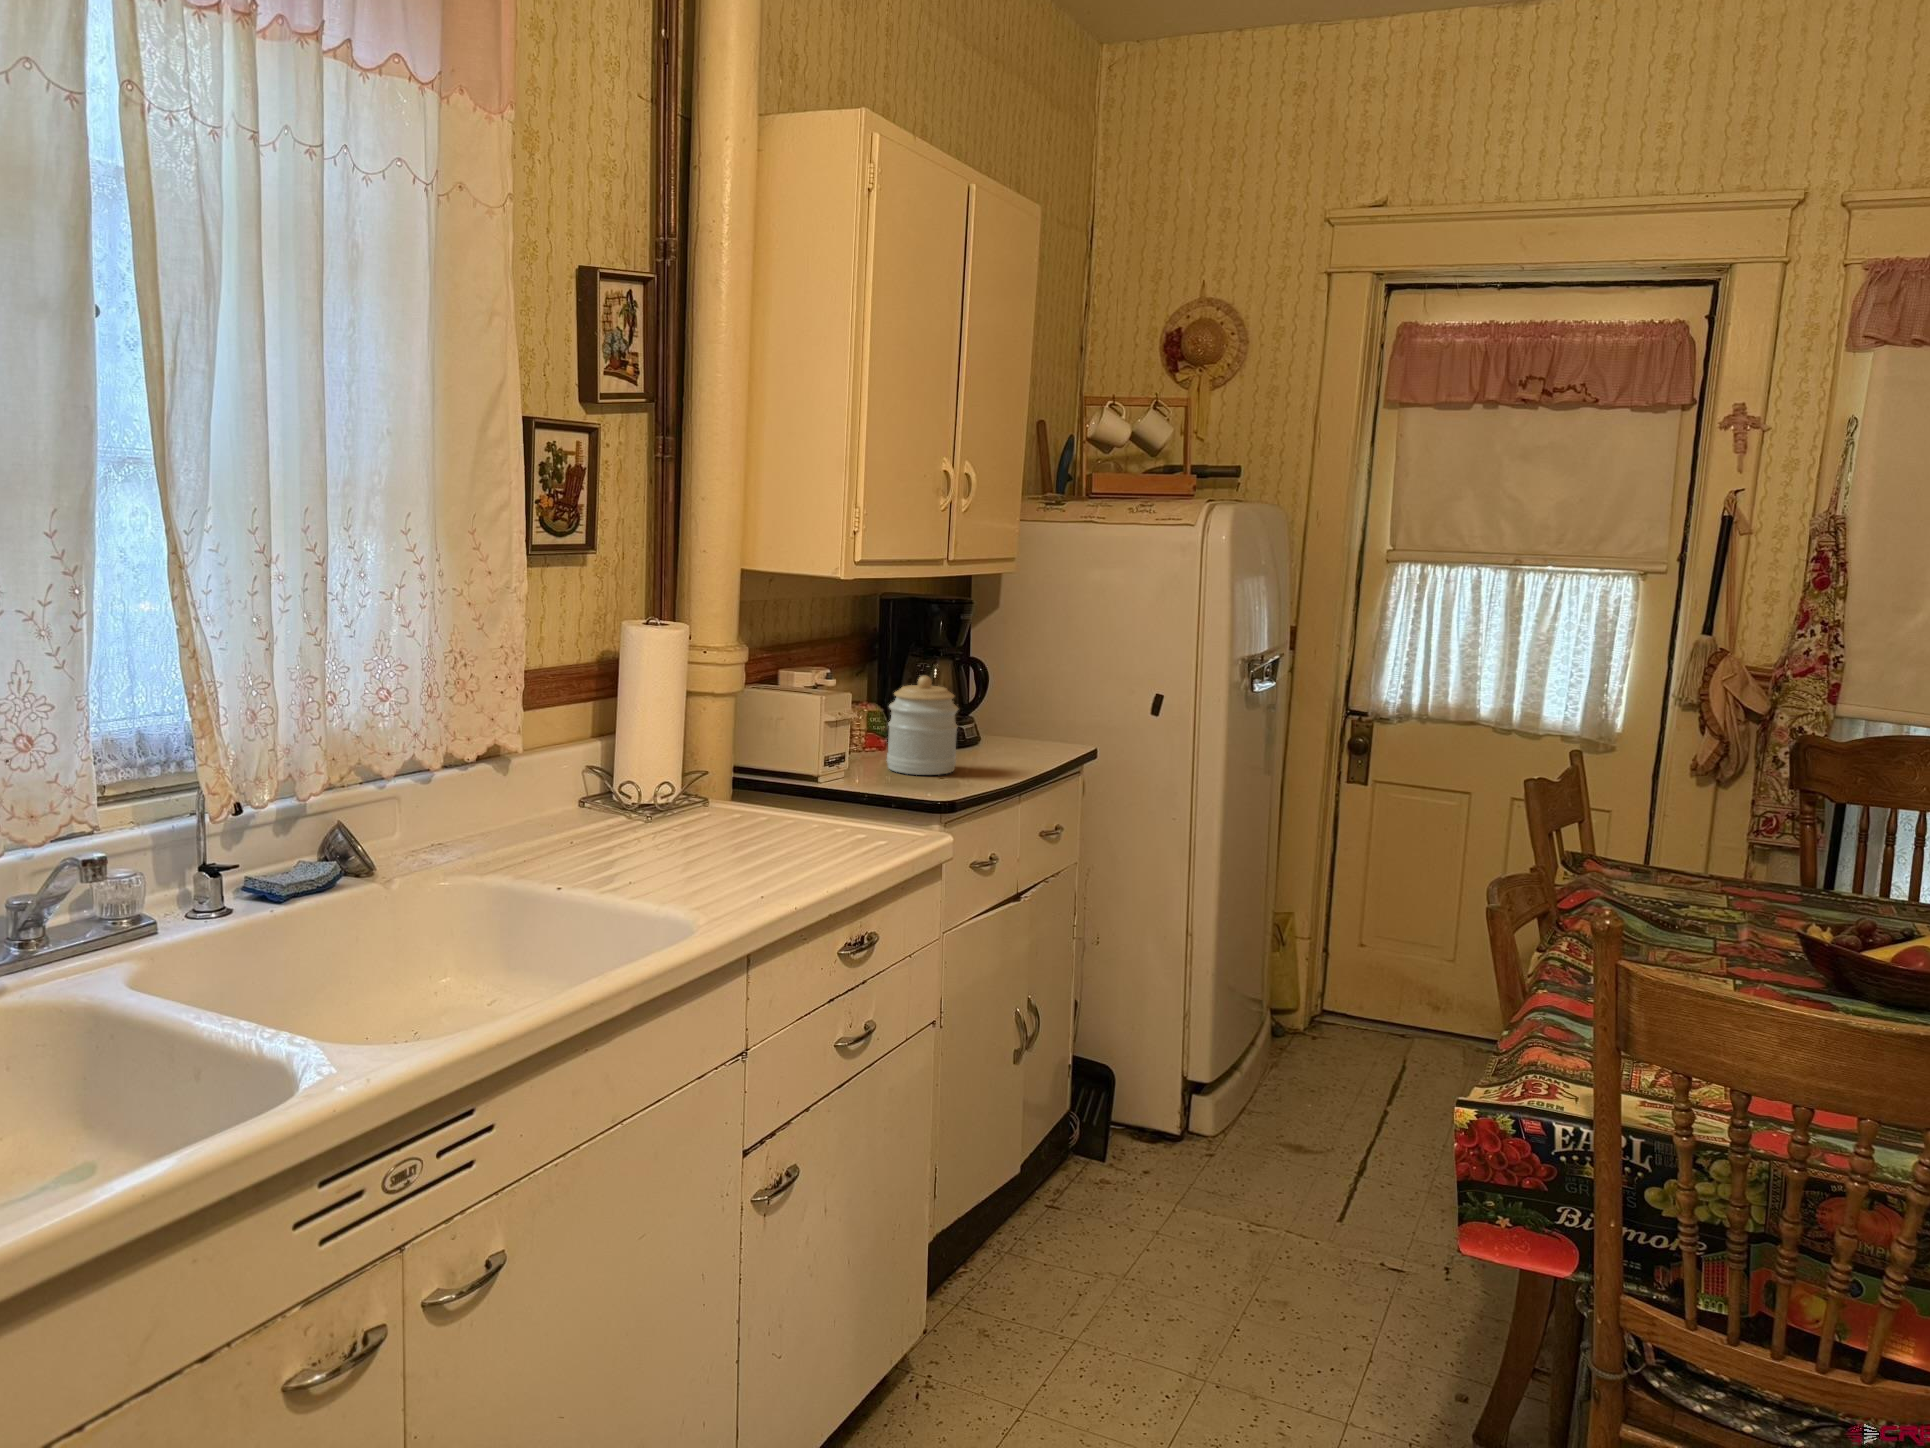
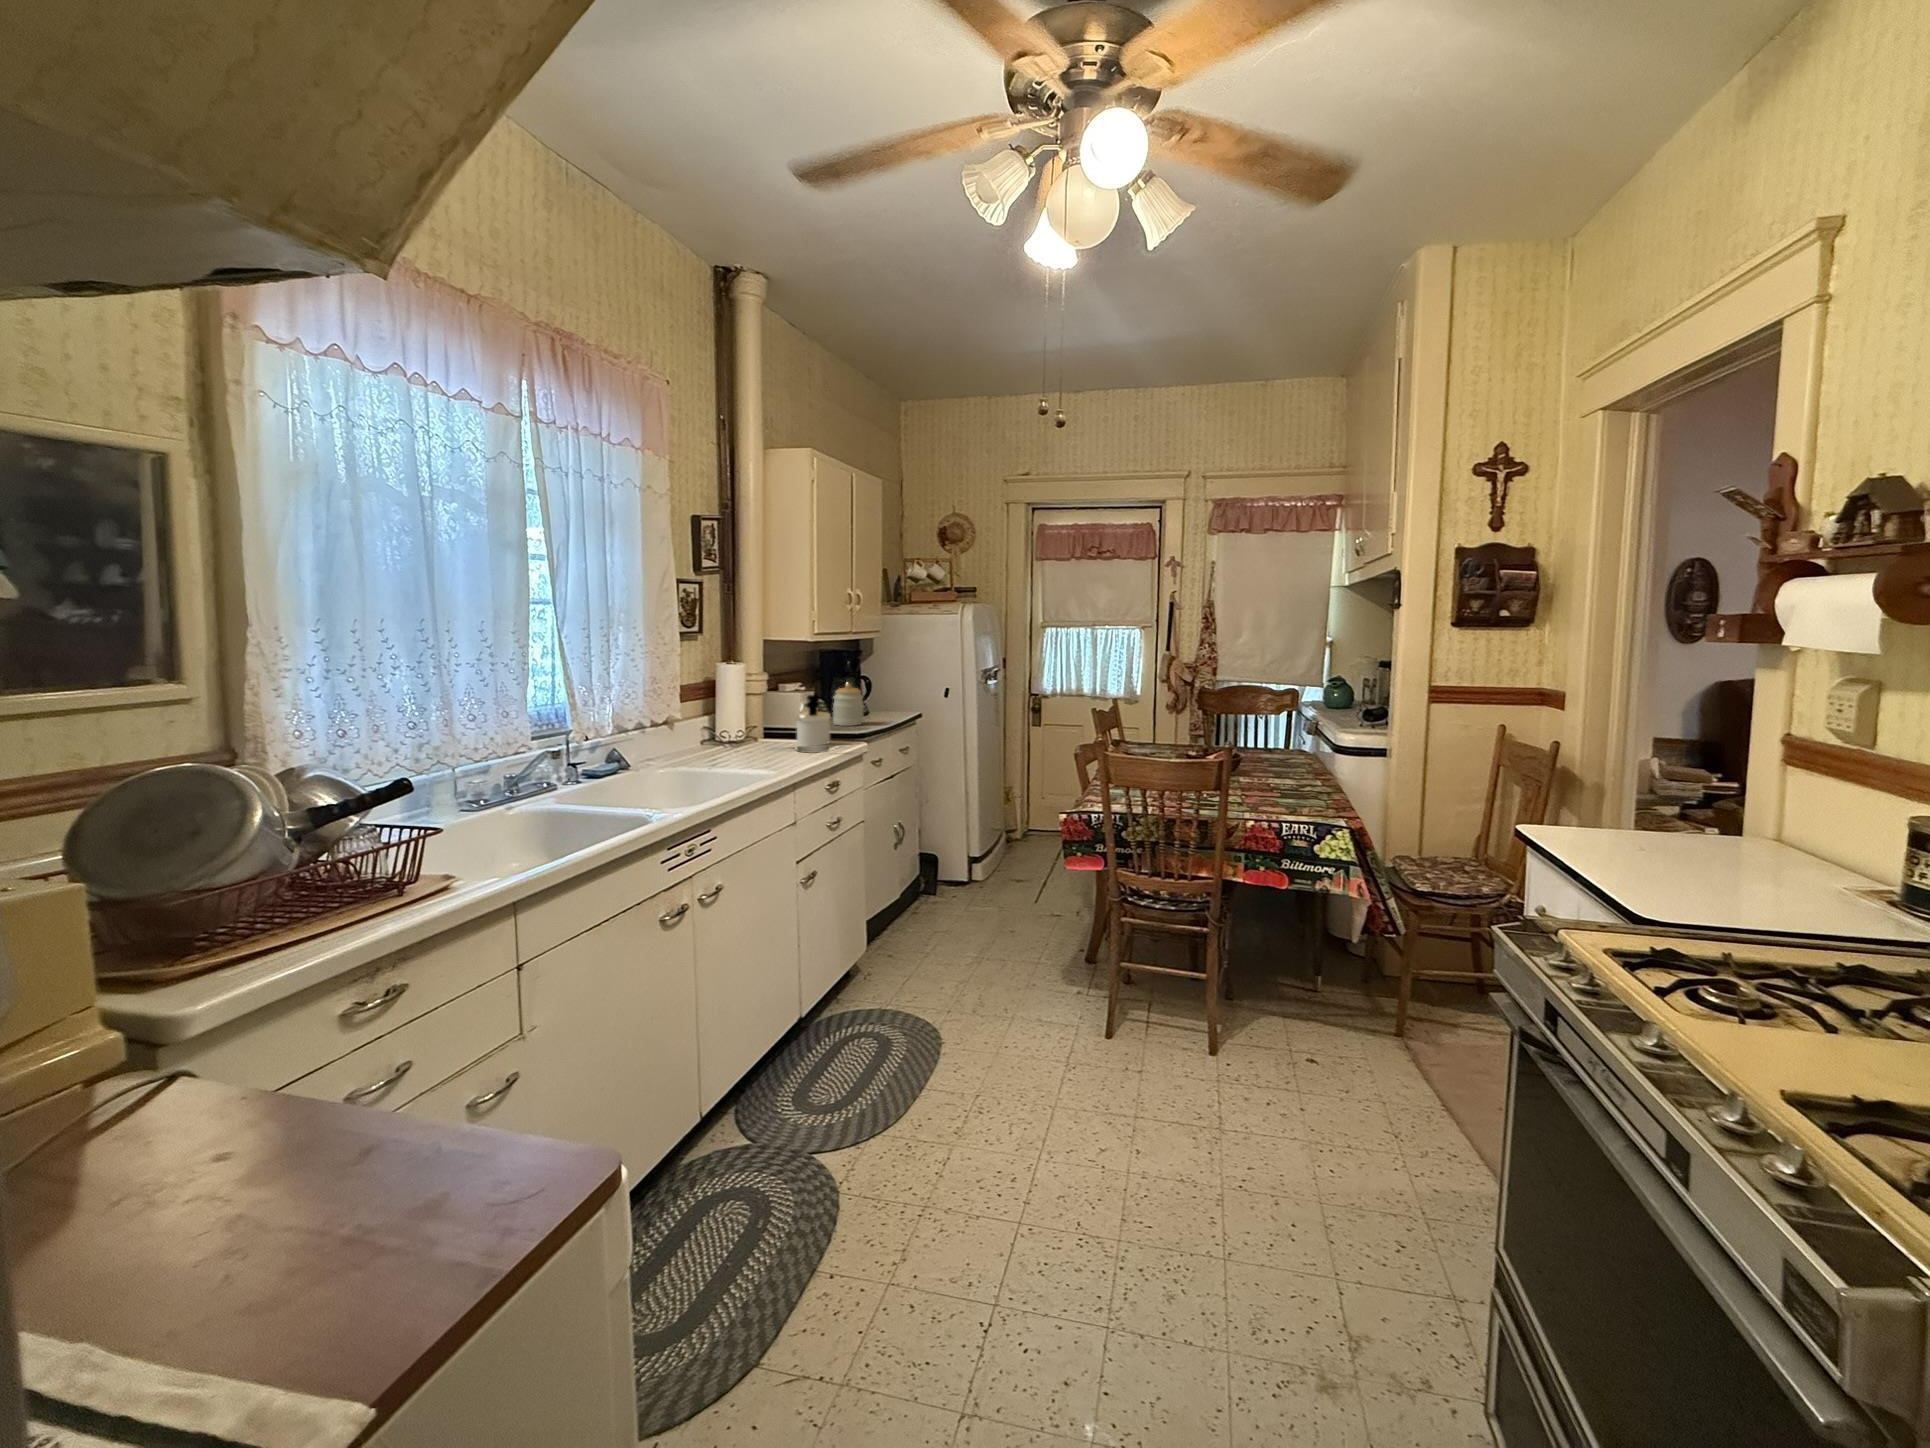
soap dispenser: none [780,706,862,849] -> present [795,695,831,753]

